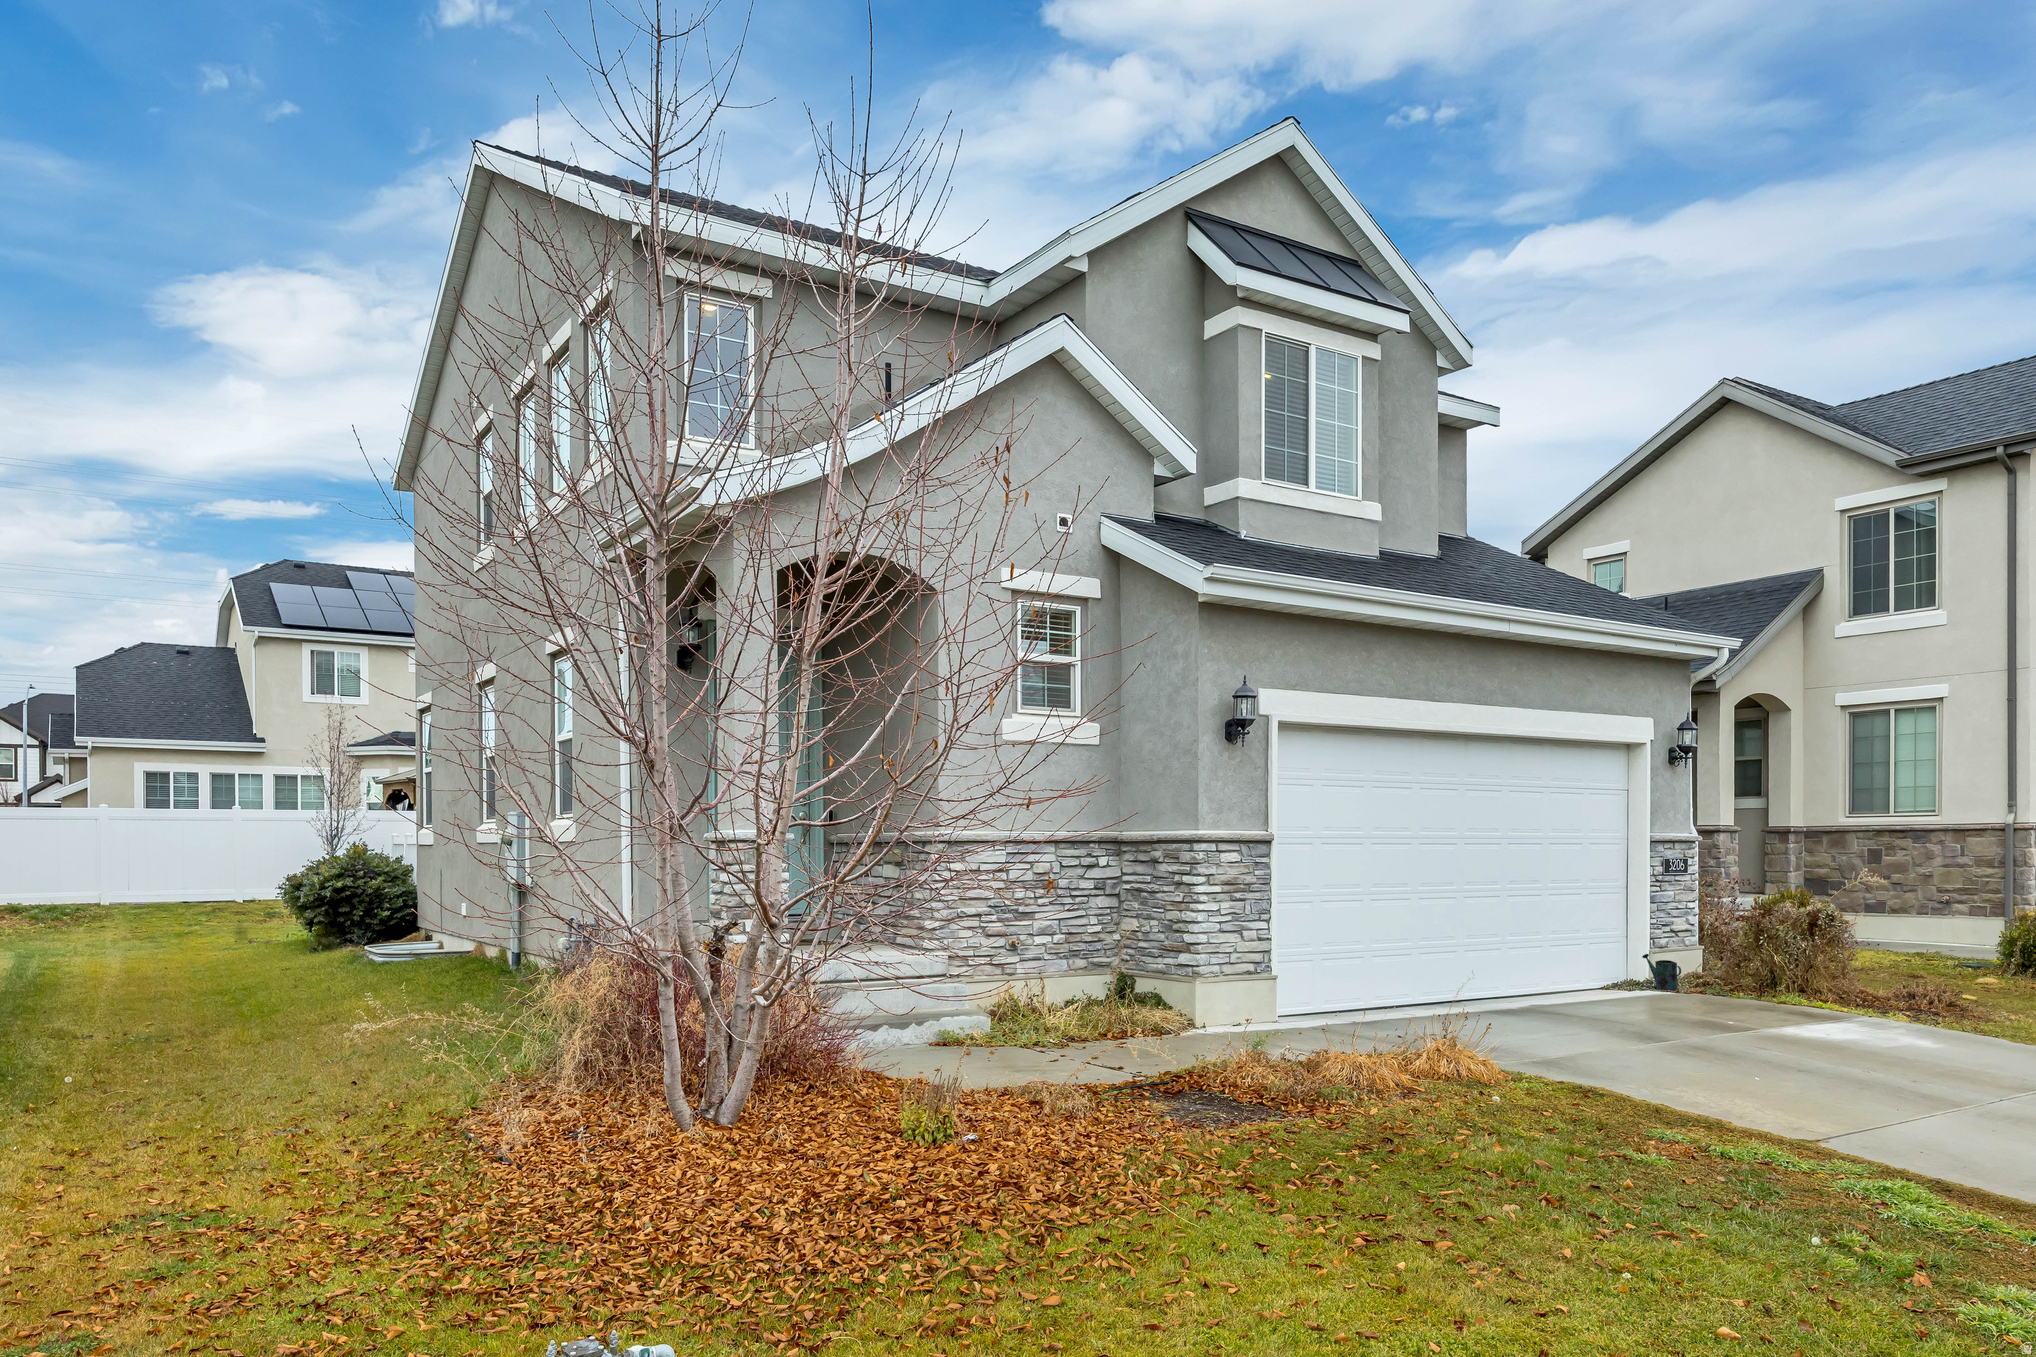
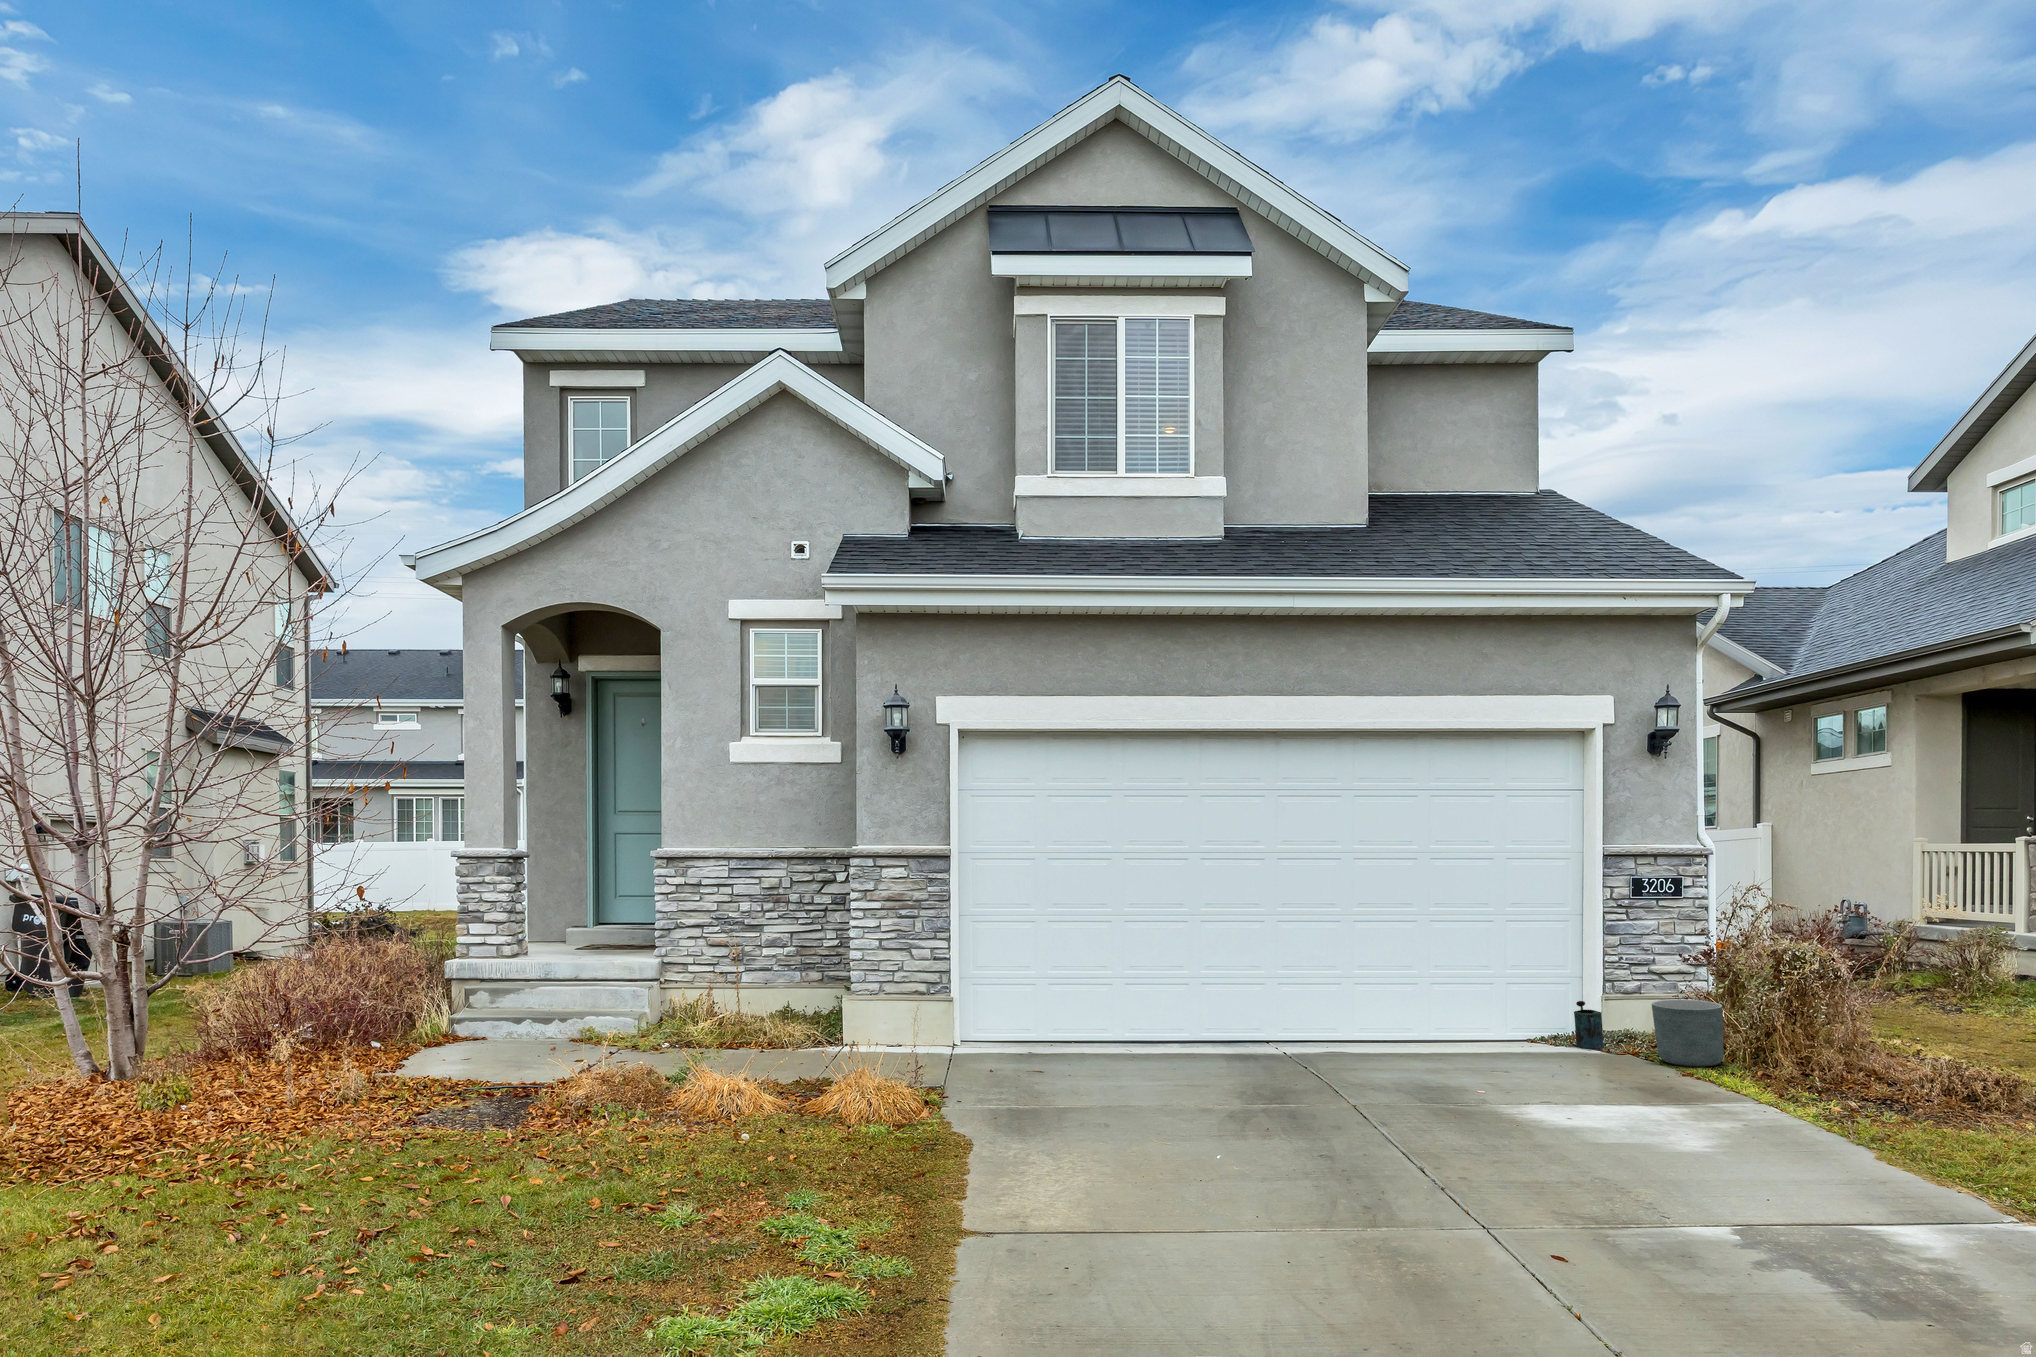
planter: none [1739,949,1792,997] -> present [1652,999,1724,1067]

